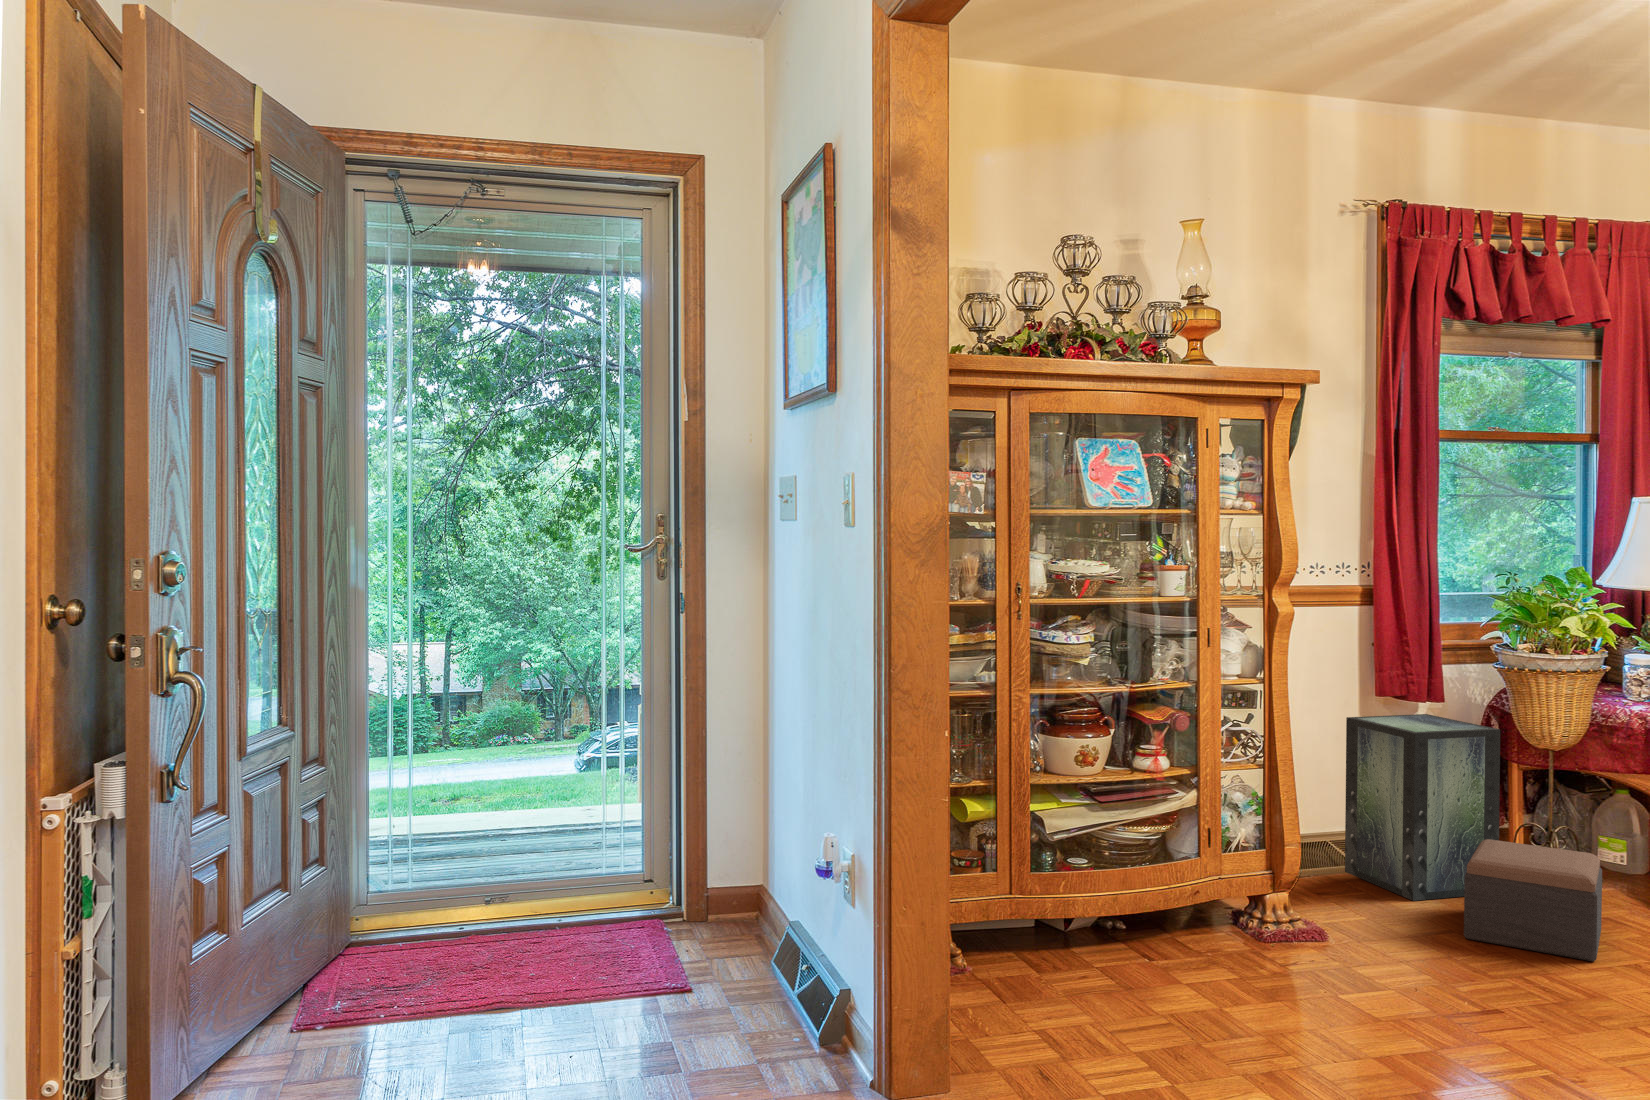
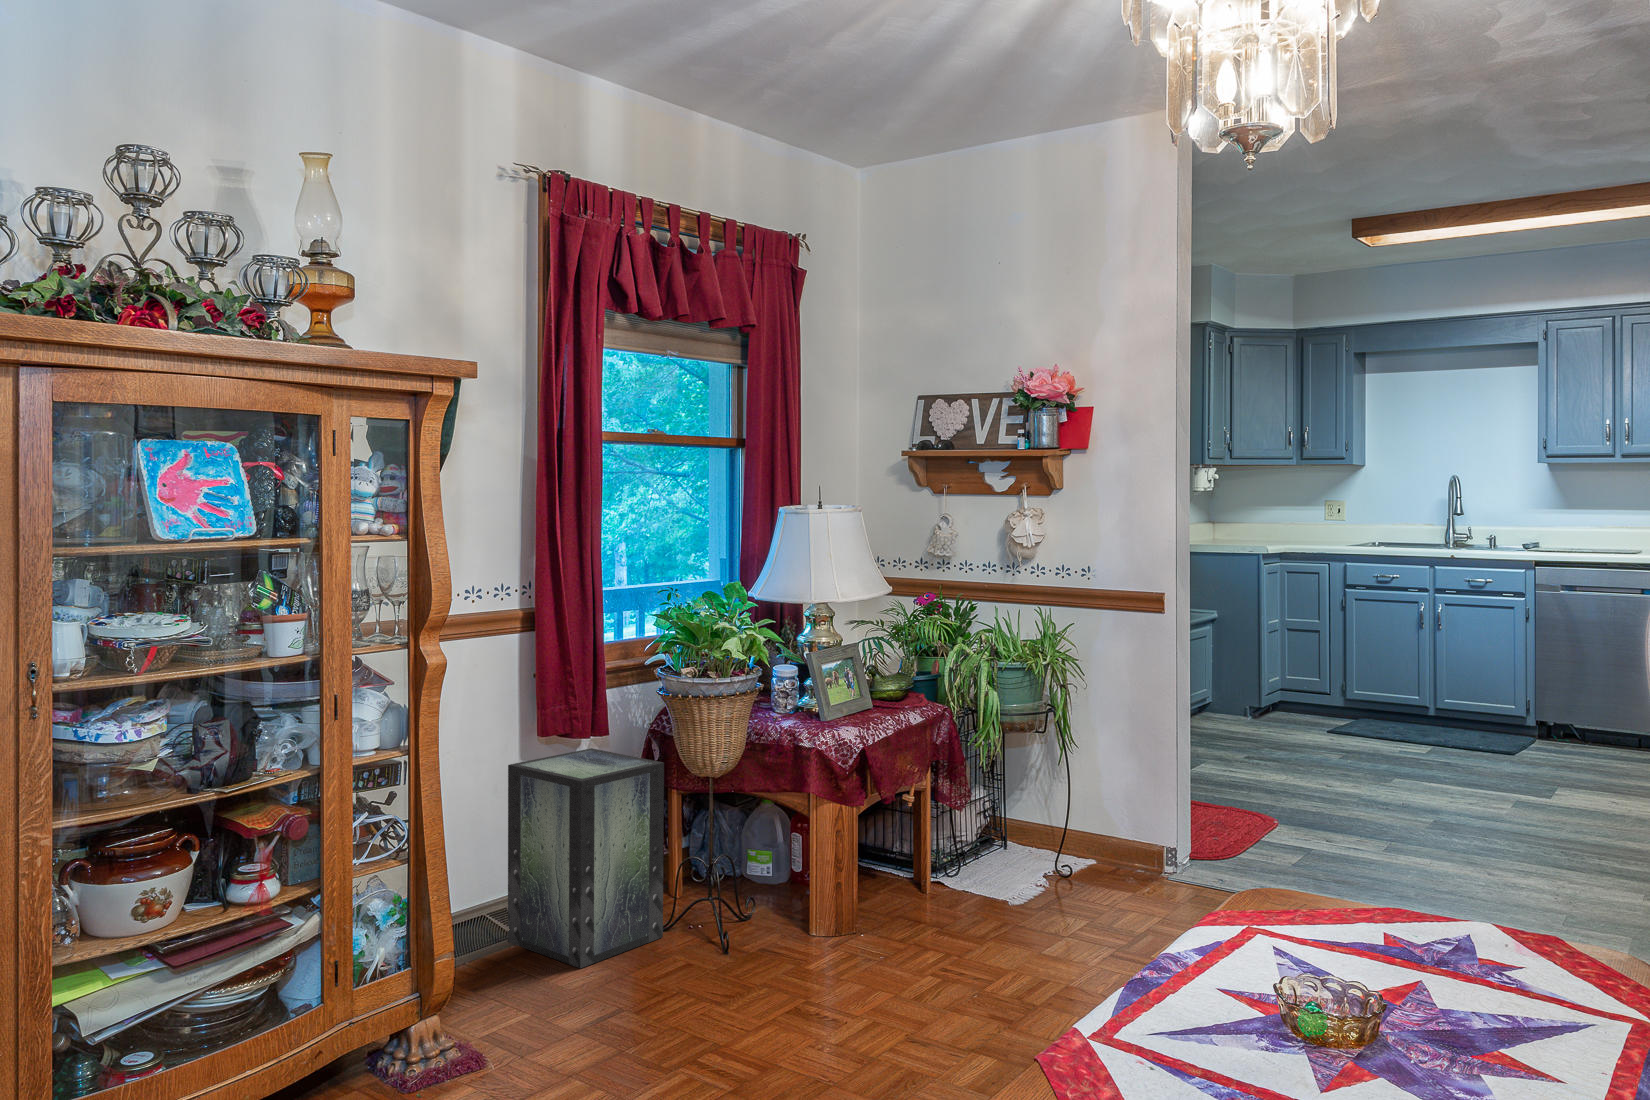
footstool: present [1464,839,1602,961] -> none [633,888,758,1010]

